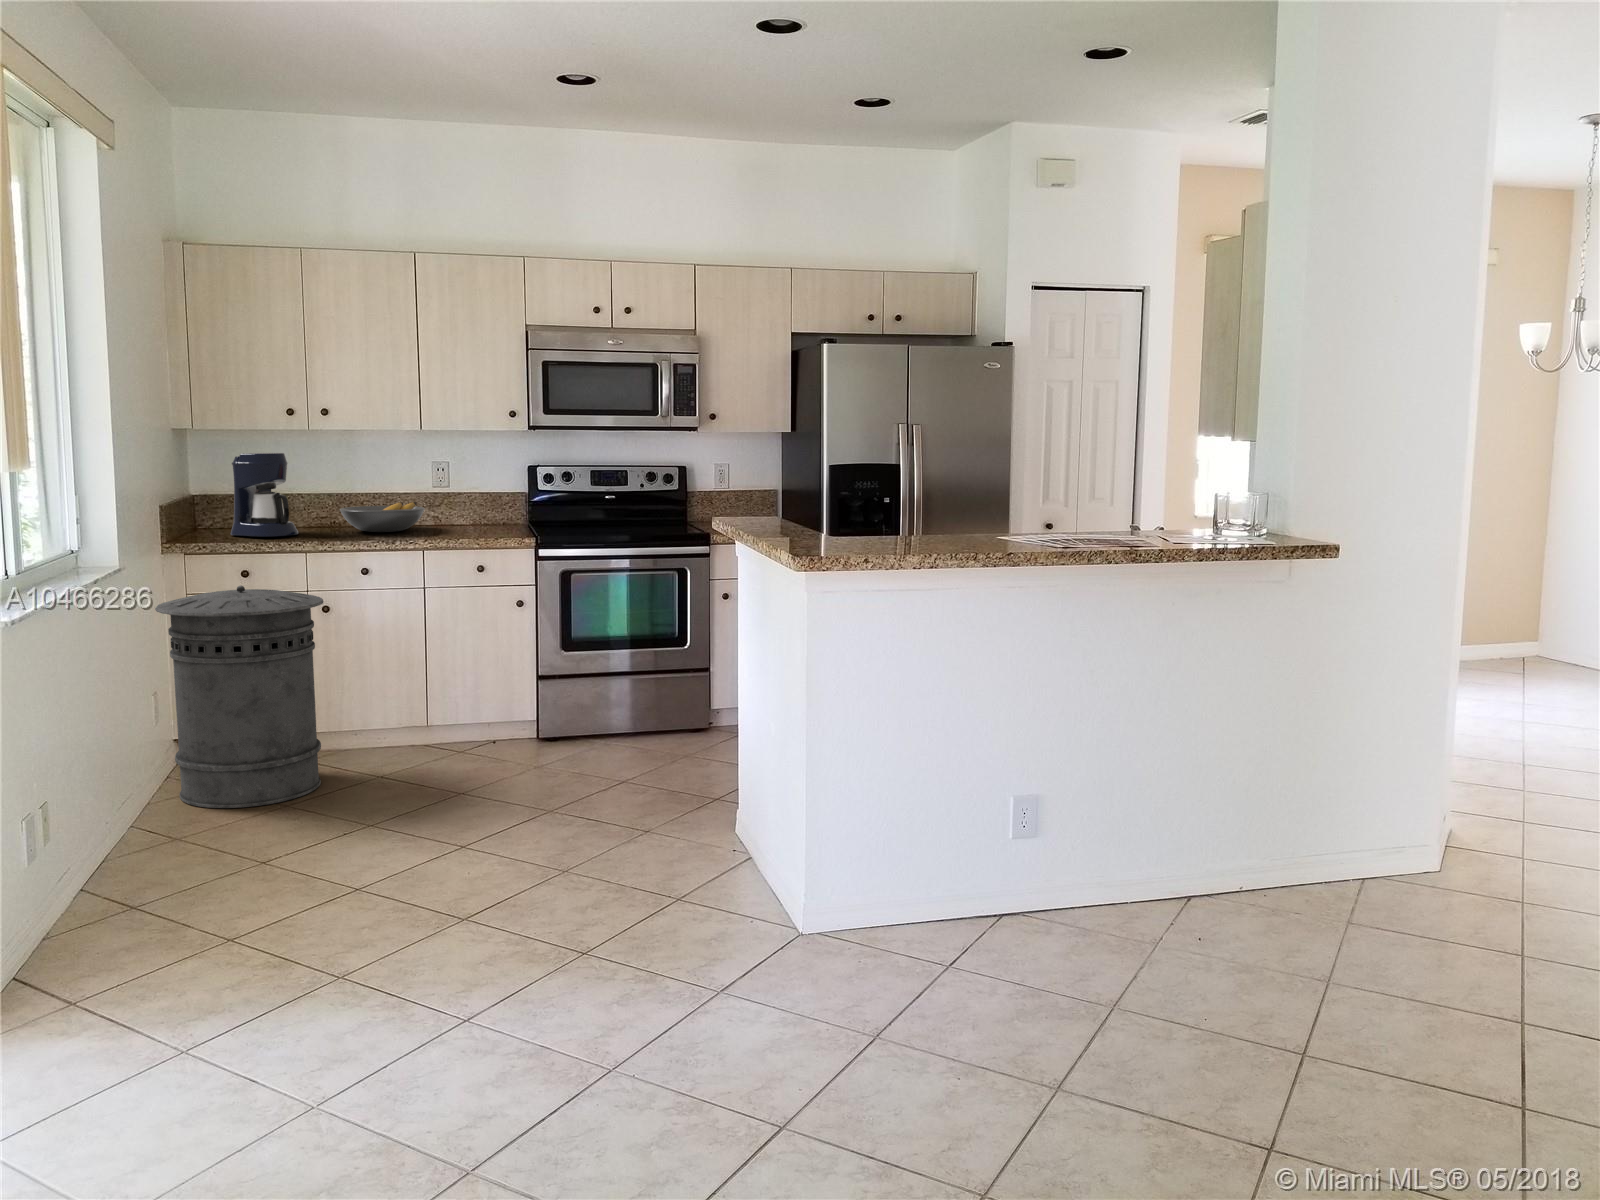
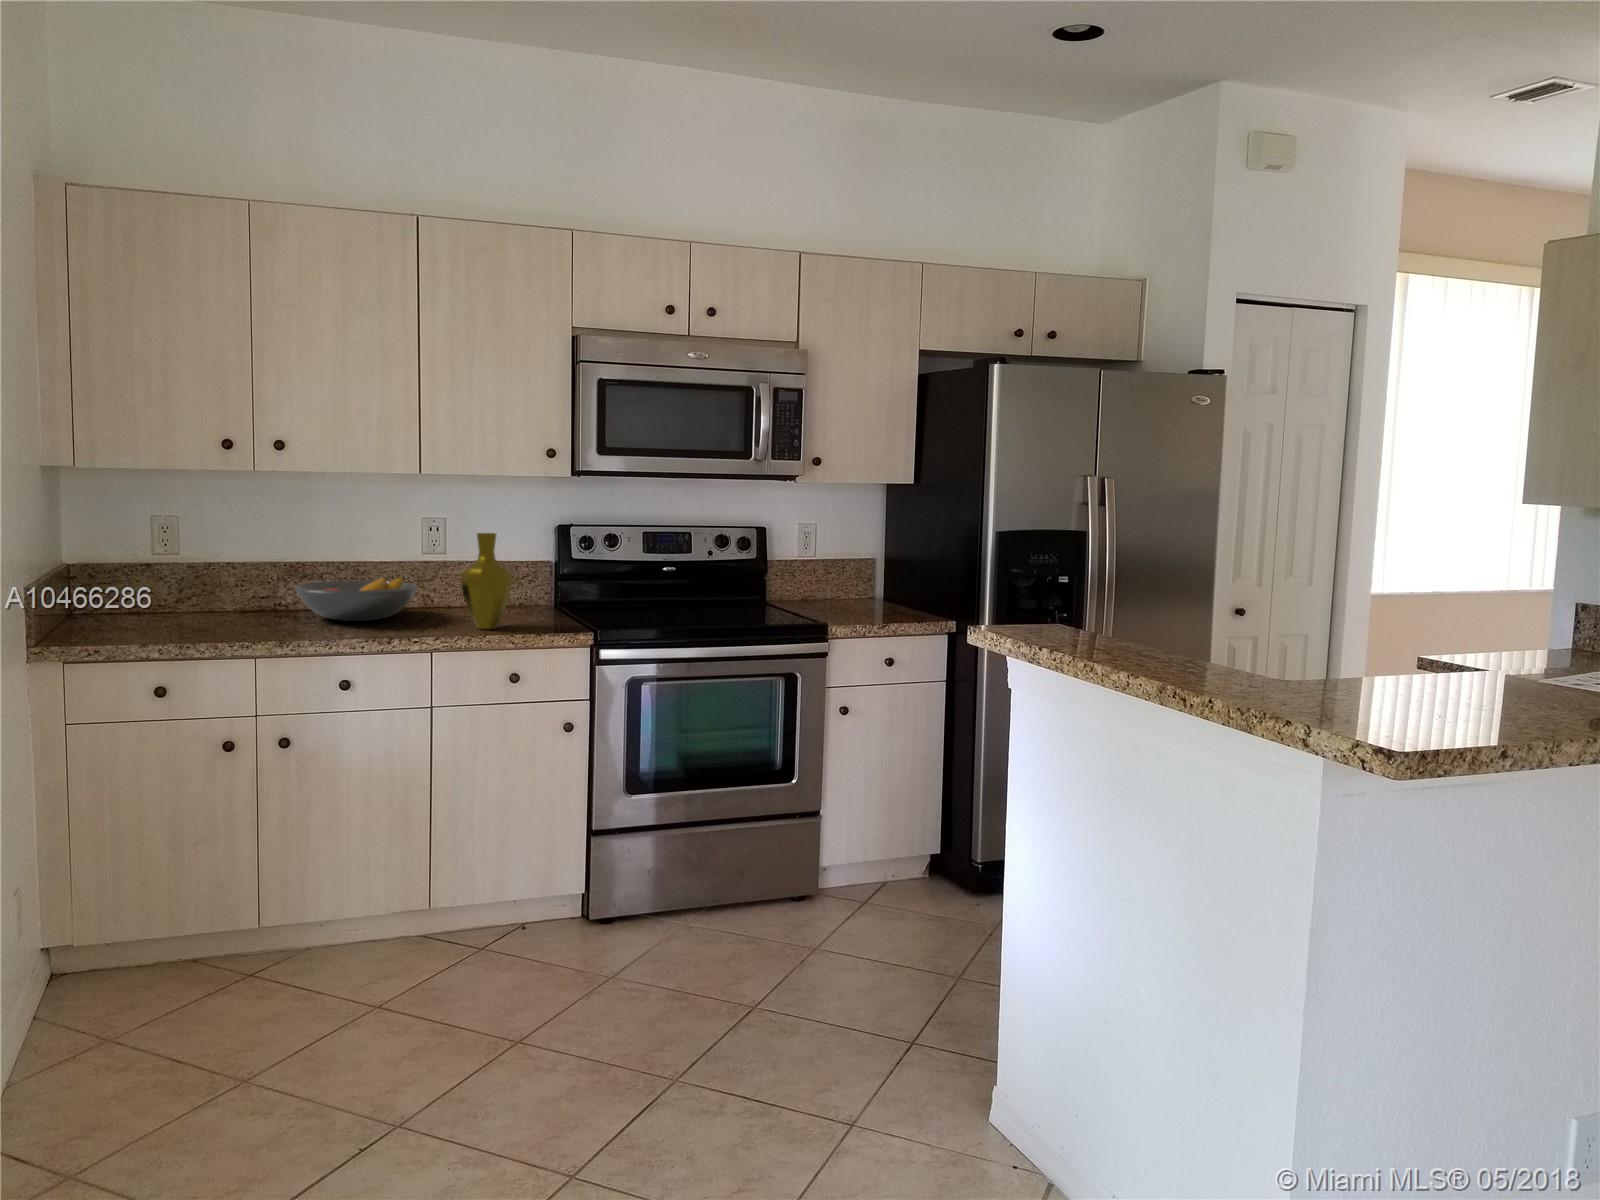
coffee maker: present [231,453,298,537] -> none [131,505,234,631]
vase: none [448,470,485,537] -> present [461,533,513,629]
trash can: present [155,585,323,808] -> none [31,723,304,1091]

